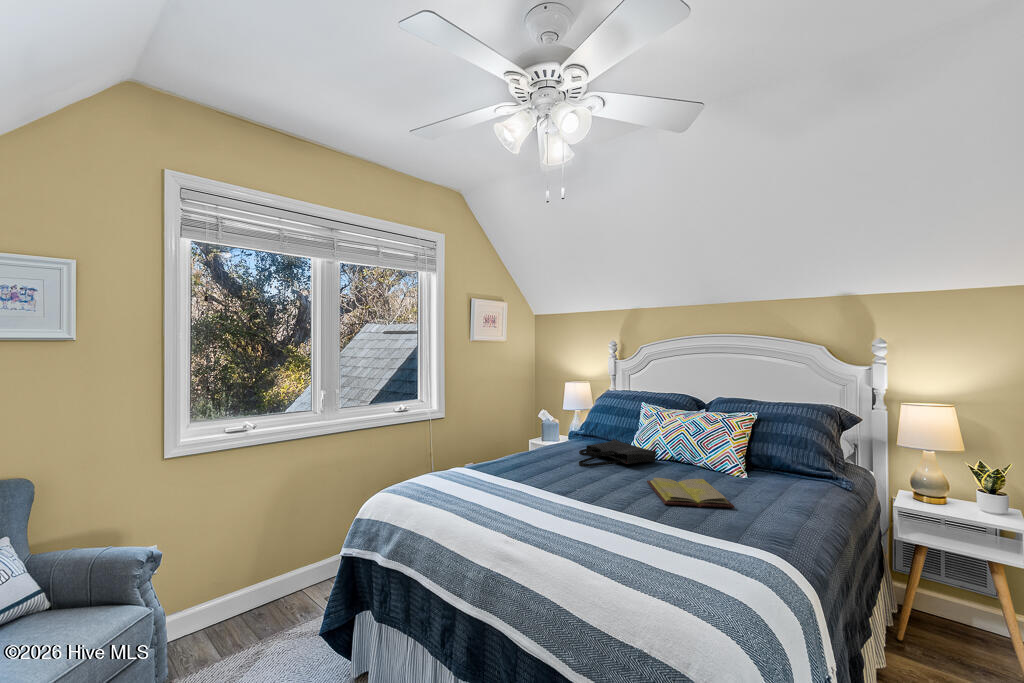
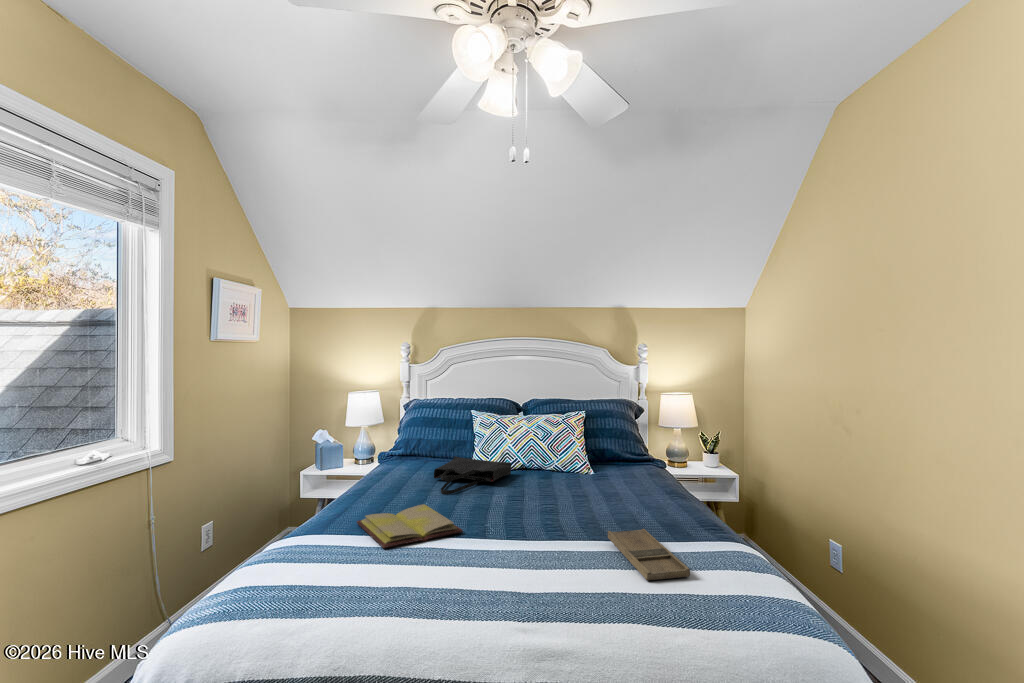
diary: present [647,478,734,508] -> present [357,504,463,548]
tray: none [654,524,706,588] -> present [608,529,690,580]

